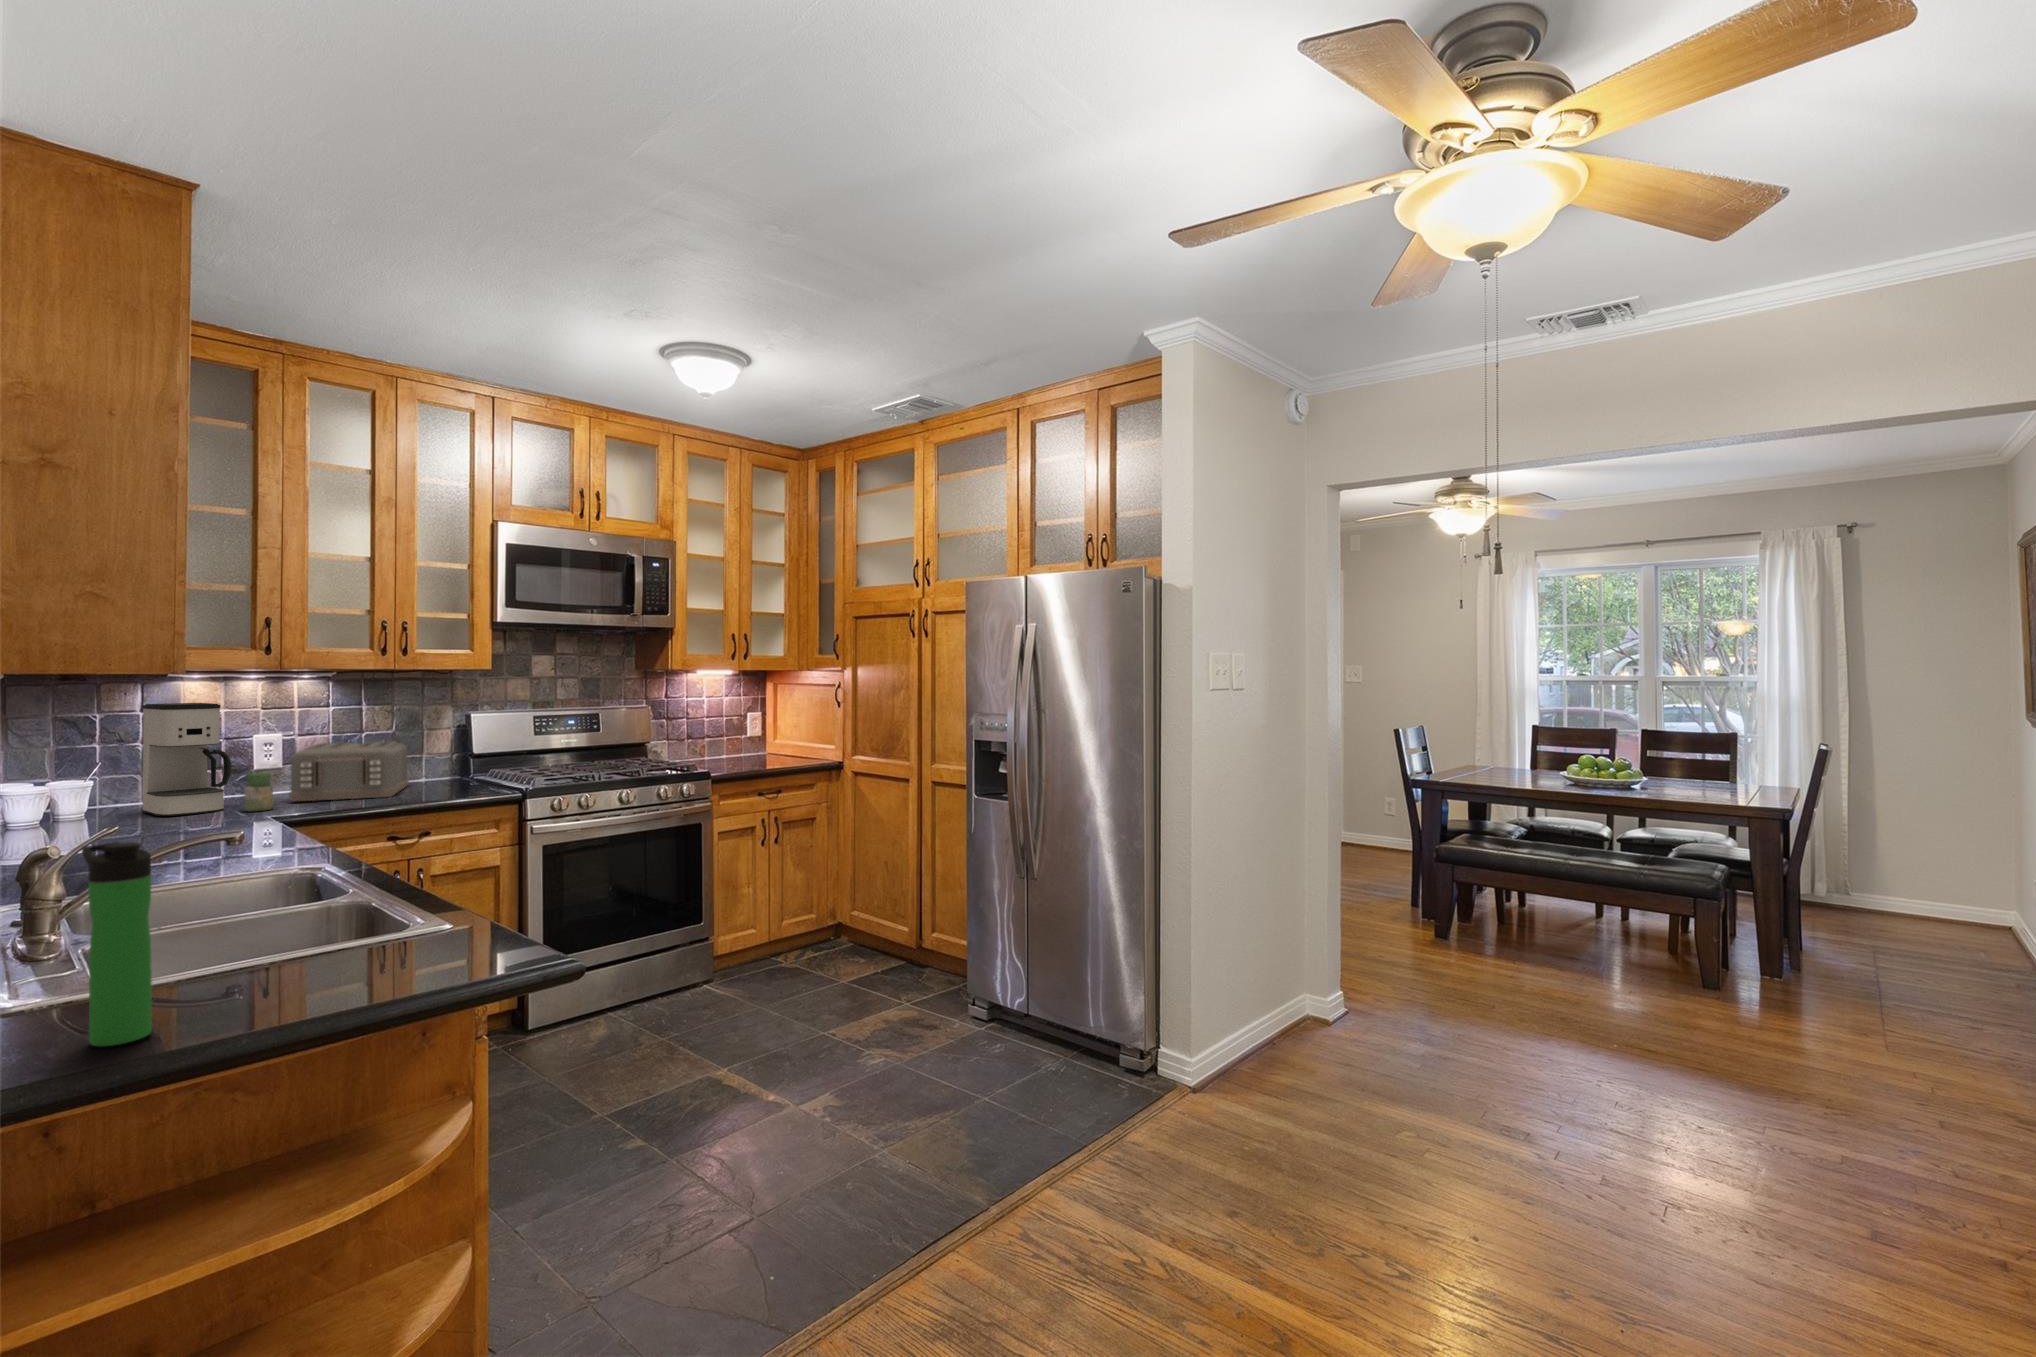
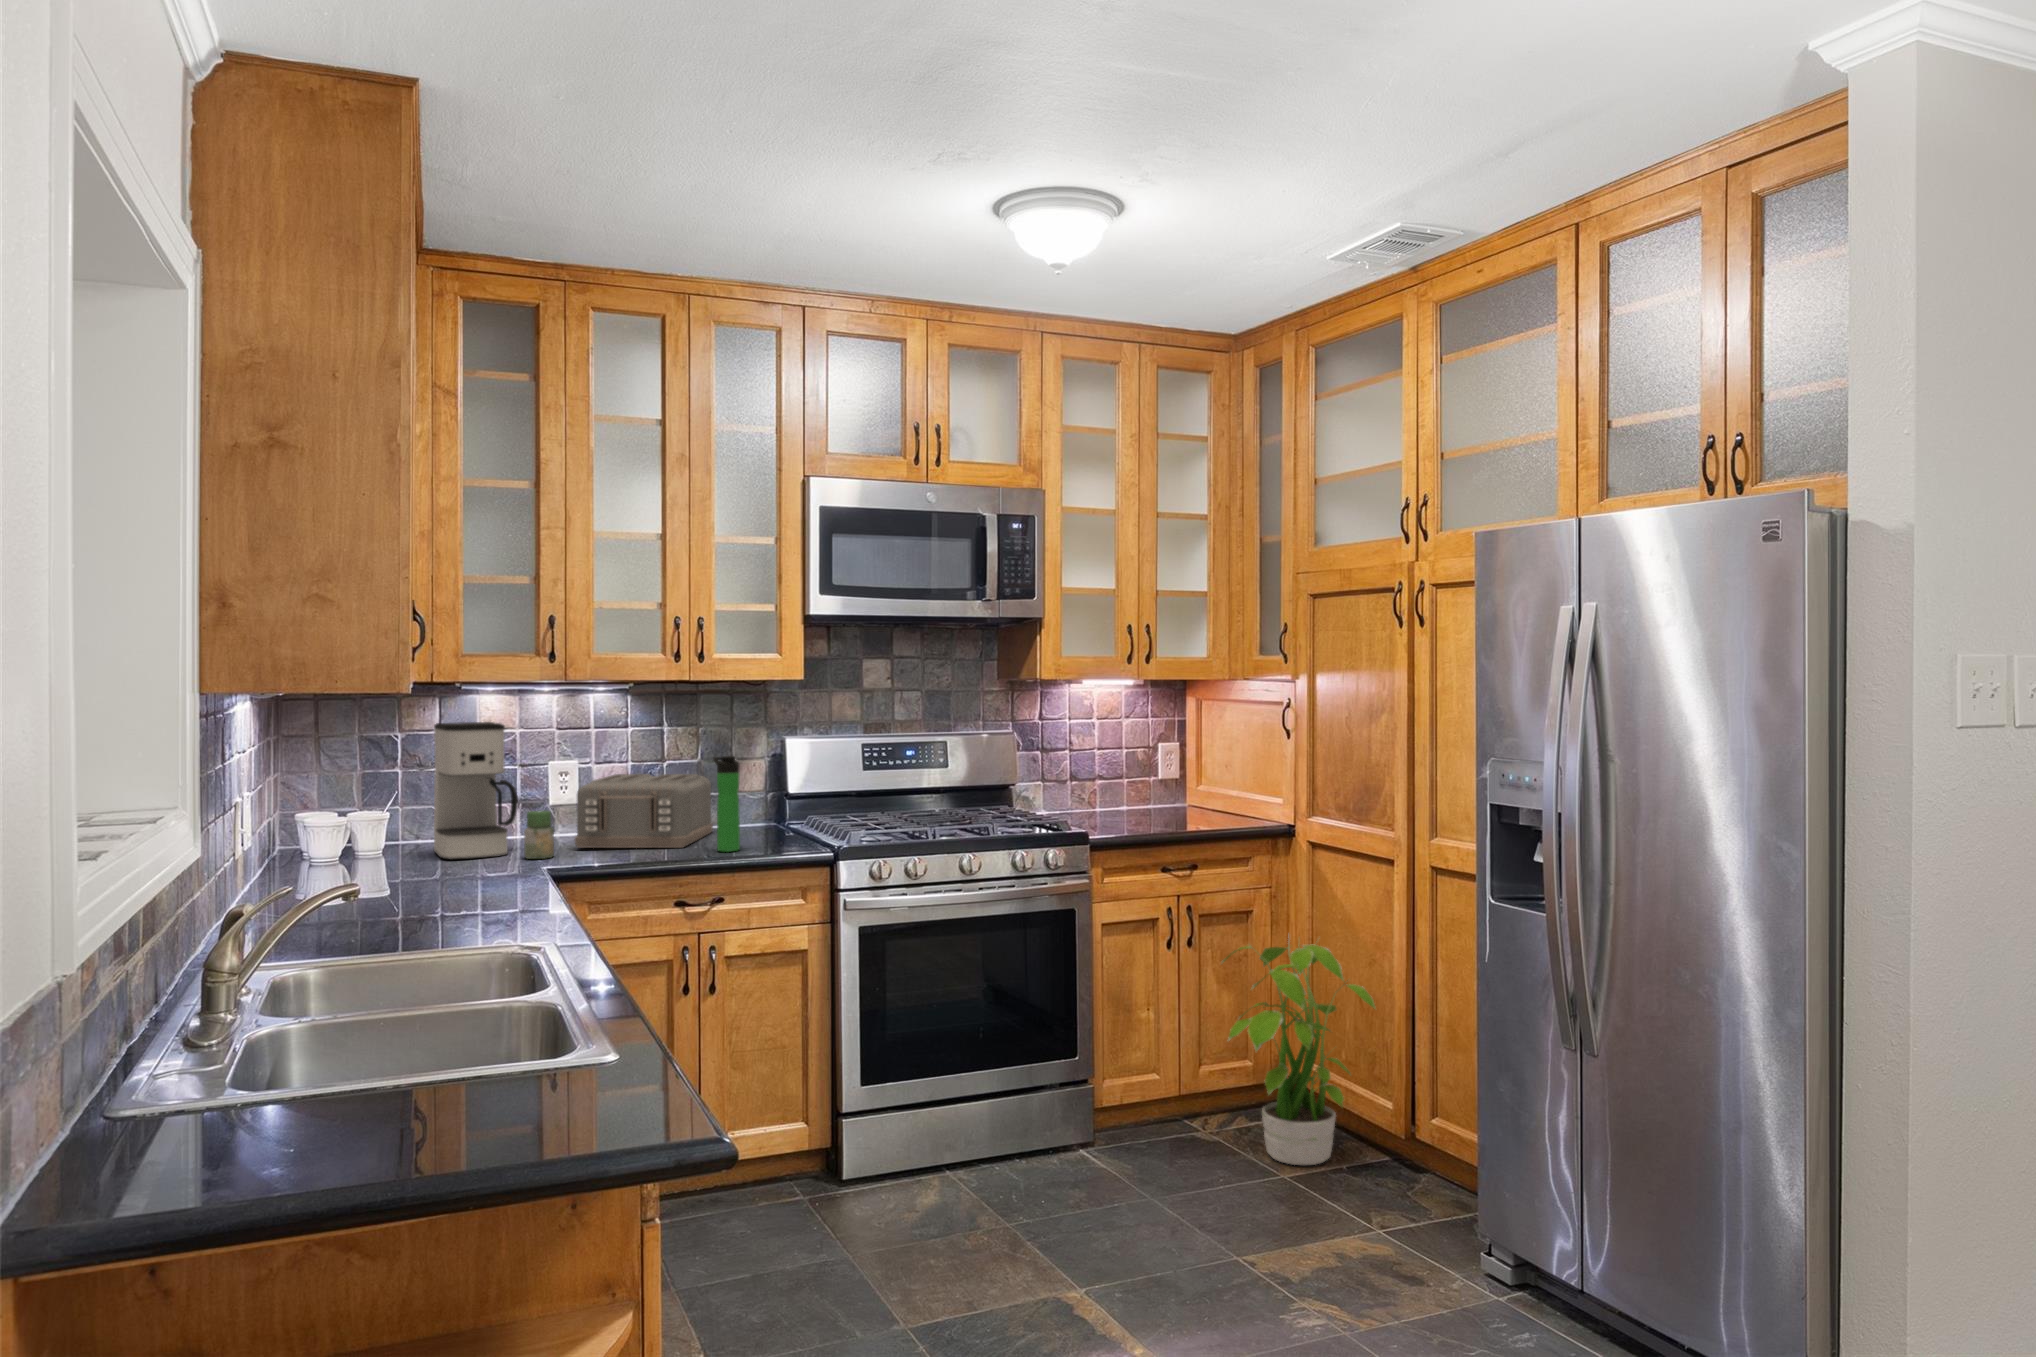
potted plant: none [800,831,899,976] -> present [1222,937,1375,1165]
bottle: present [82,842,152,1046] -> present [713,756,740,852]

